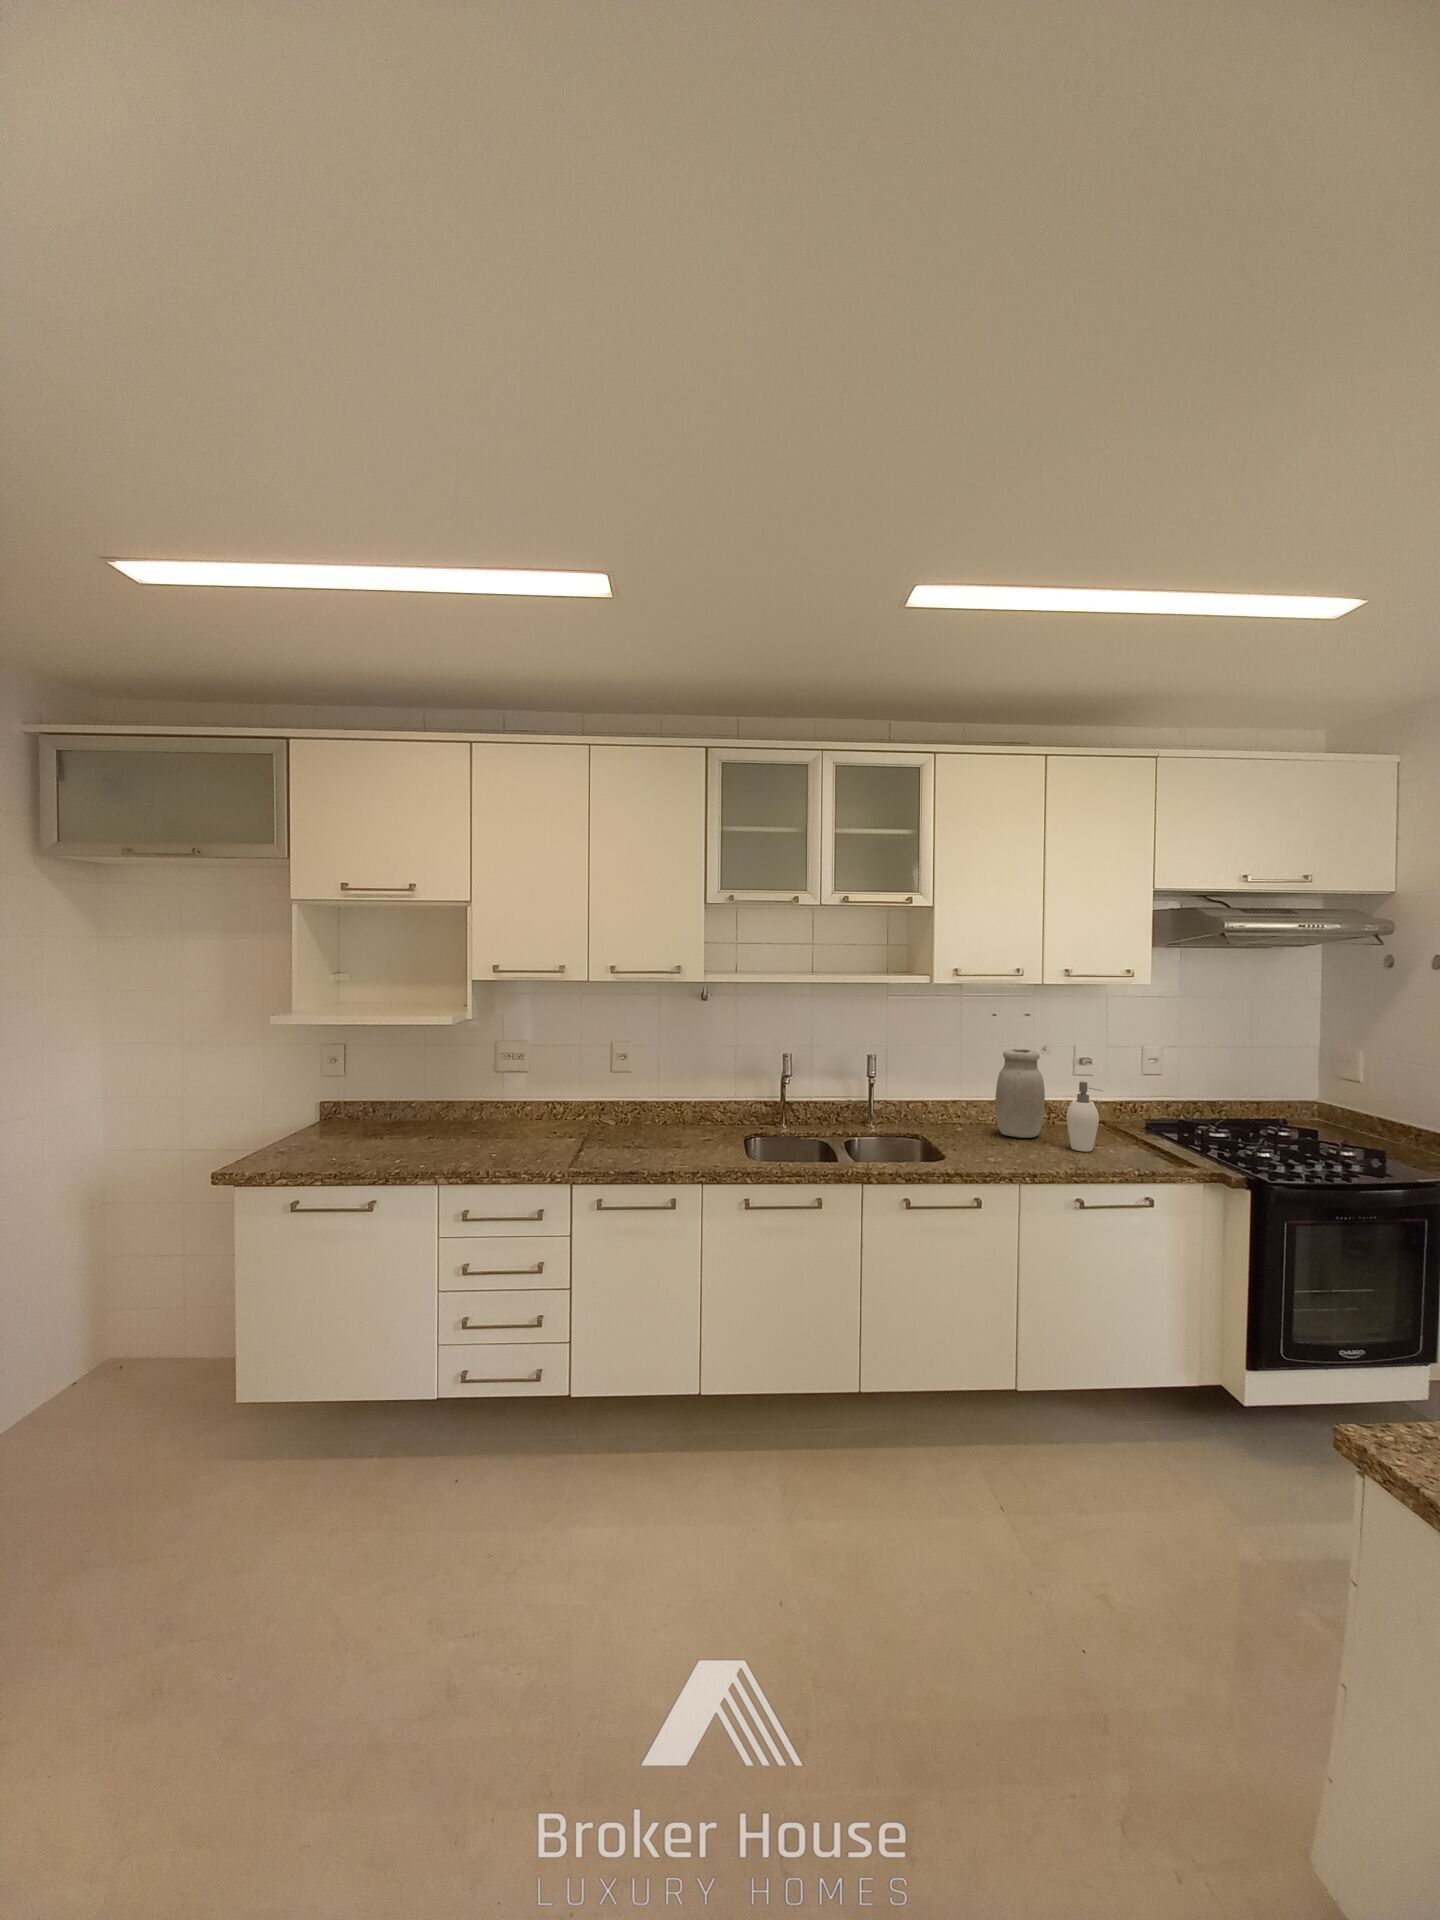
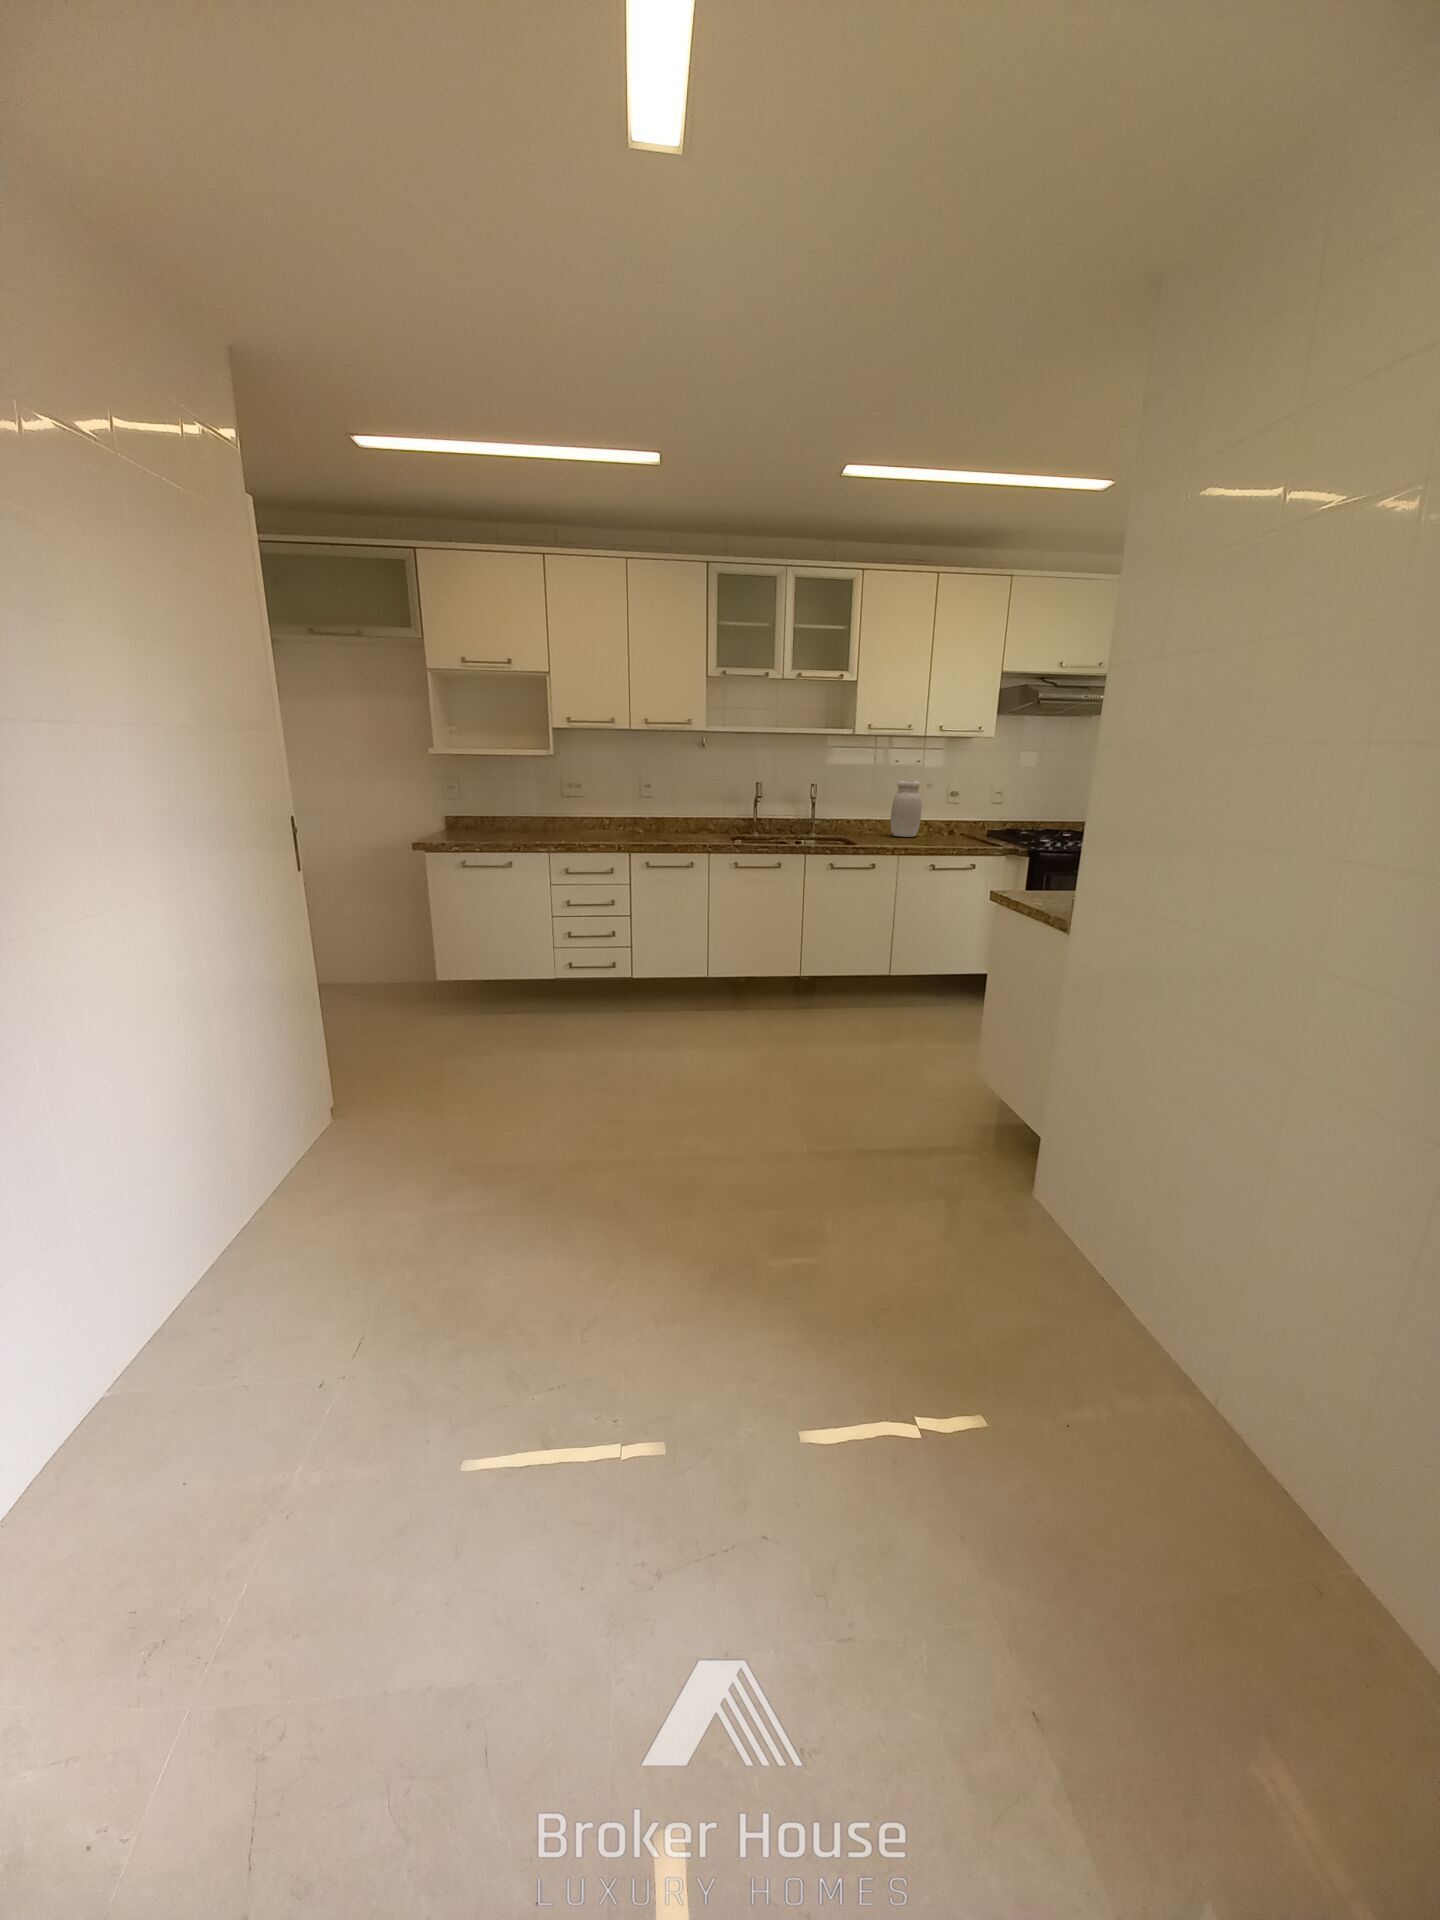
soap dispenser: present [1066,1082,1102,1152] -> none [932,798,955,841]

